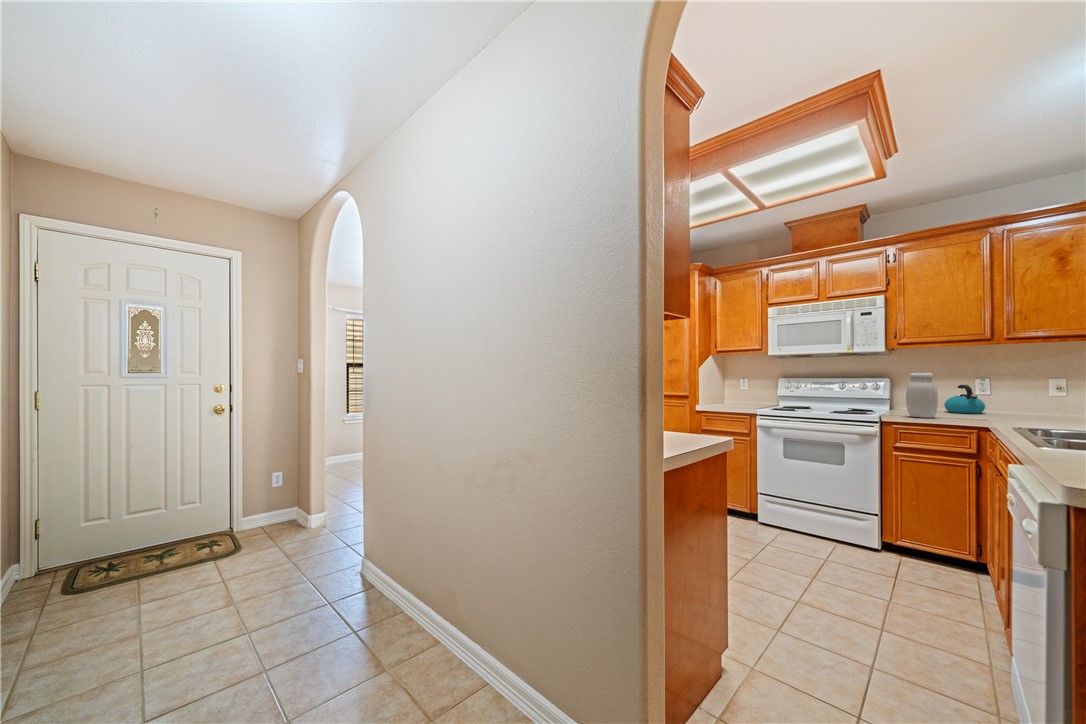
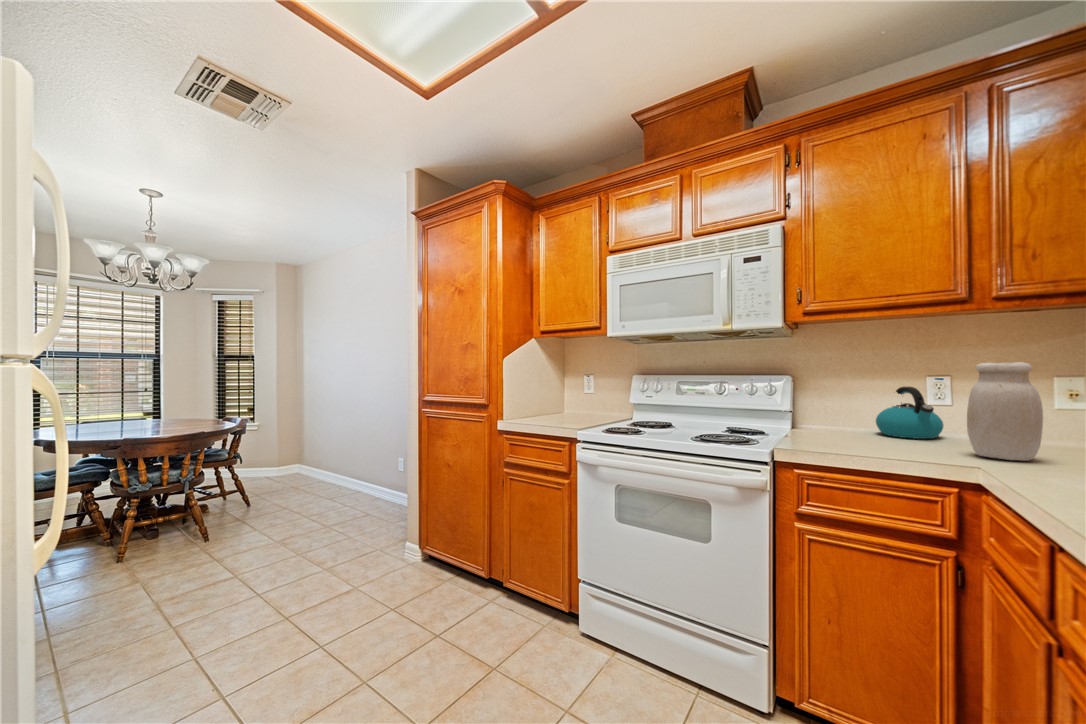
jar: present [906,373,938,418] -> present [967,362,1043,461]

